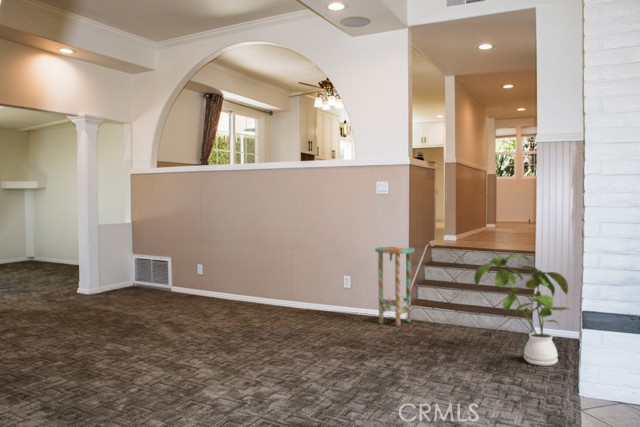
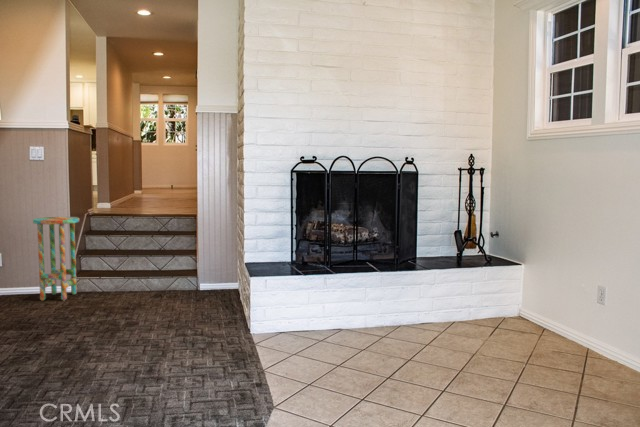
house plant: present [474,254,568,366] -> none [153,219,238,315]

